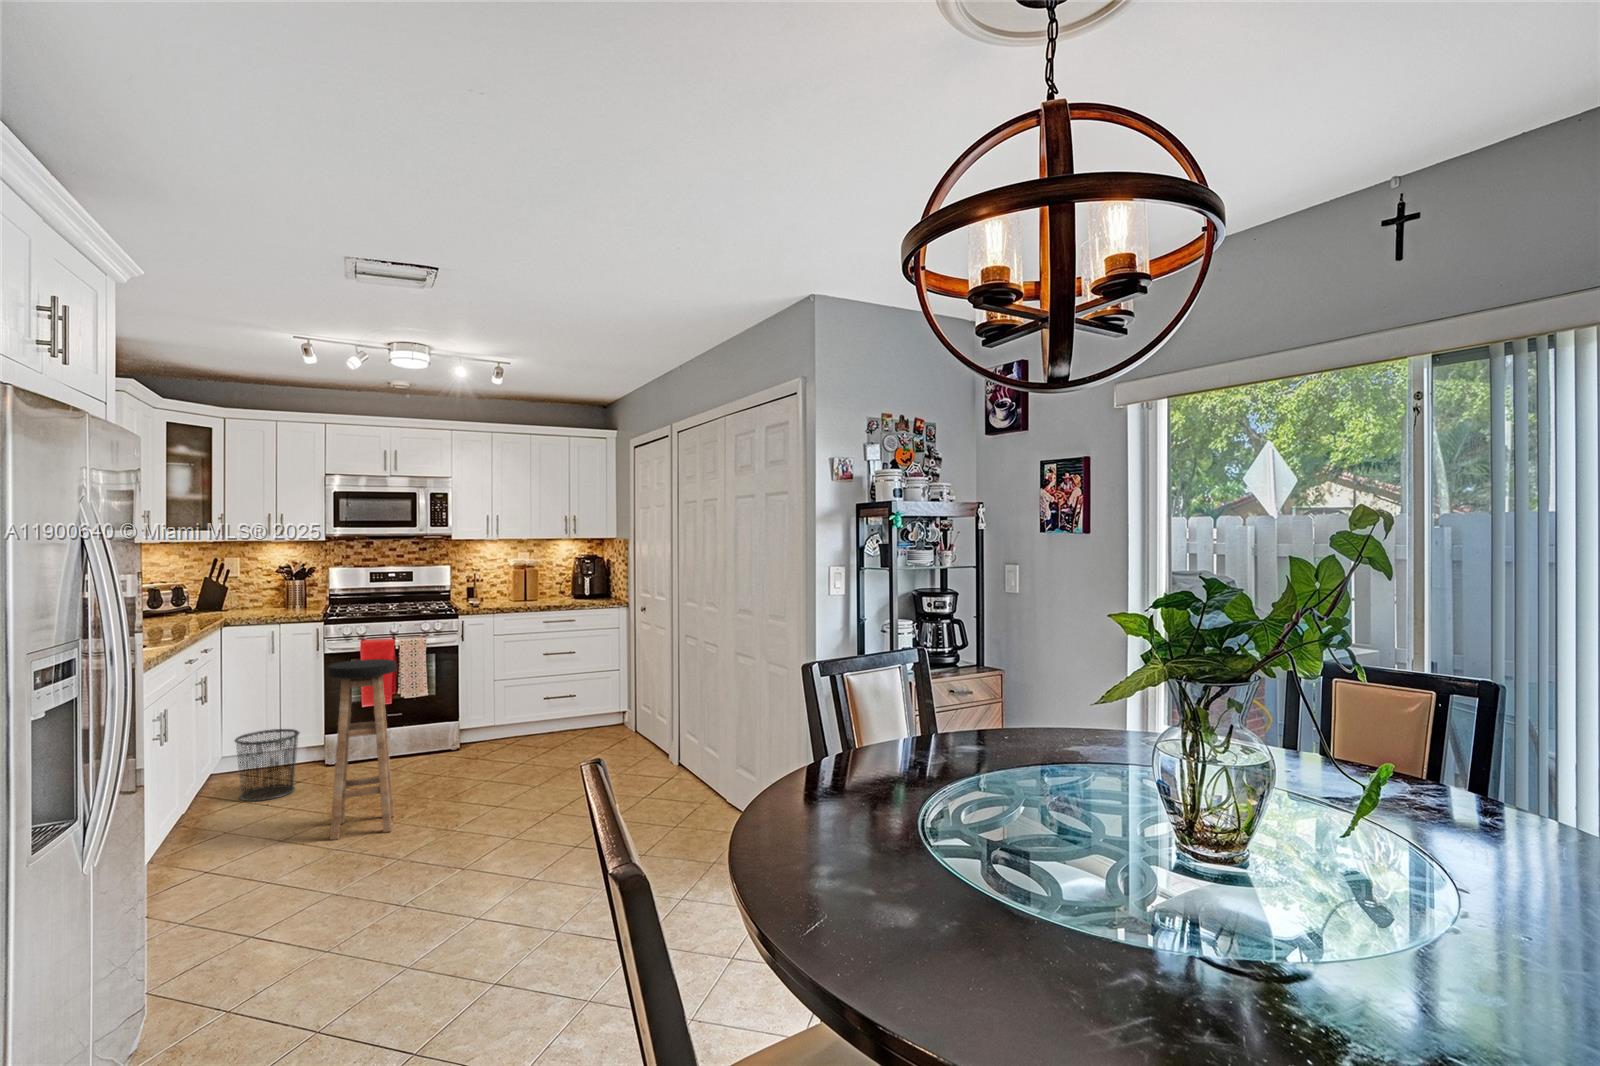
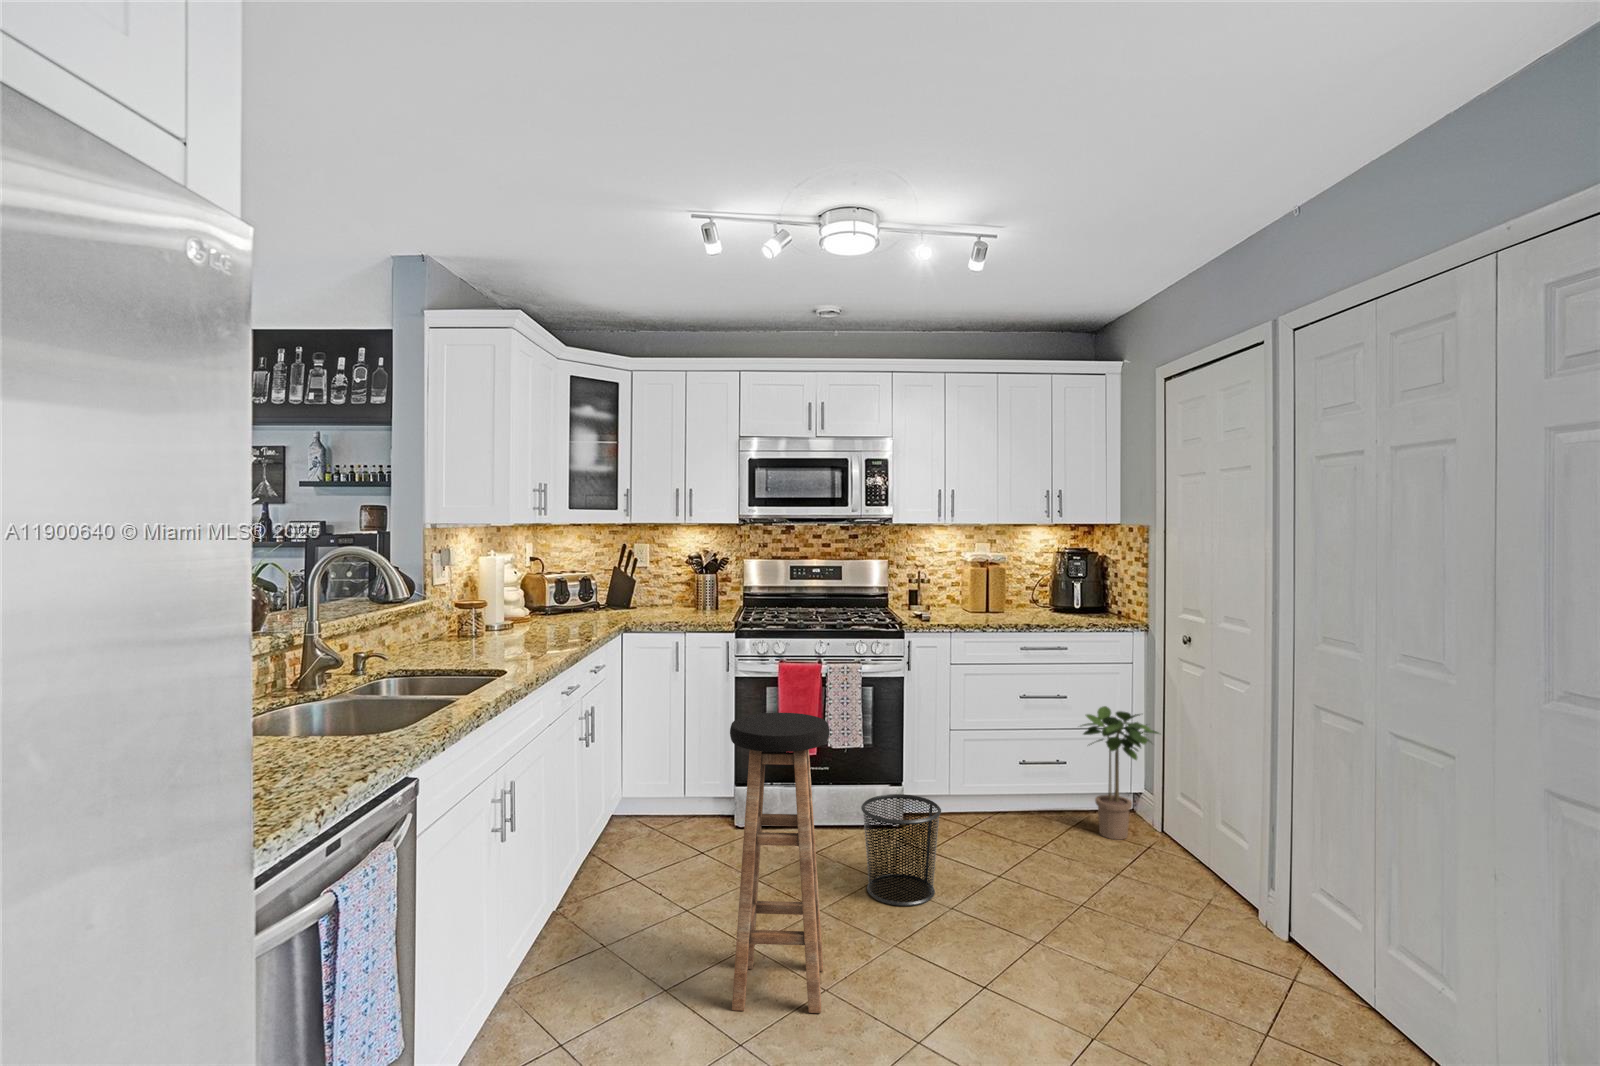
potted plant: none [582,655,632,738] -> present [1081,706,1159,840]
waste bin: present [235,729,299,801] -> present [861,794,941,906]

